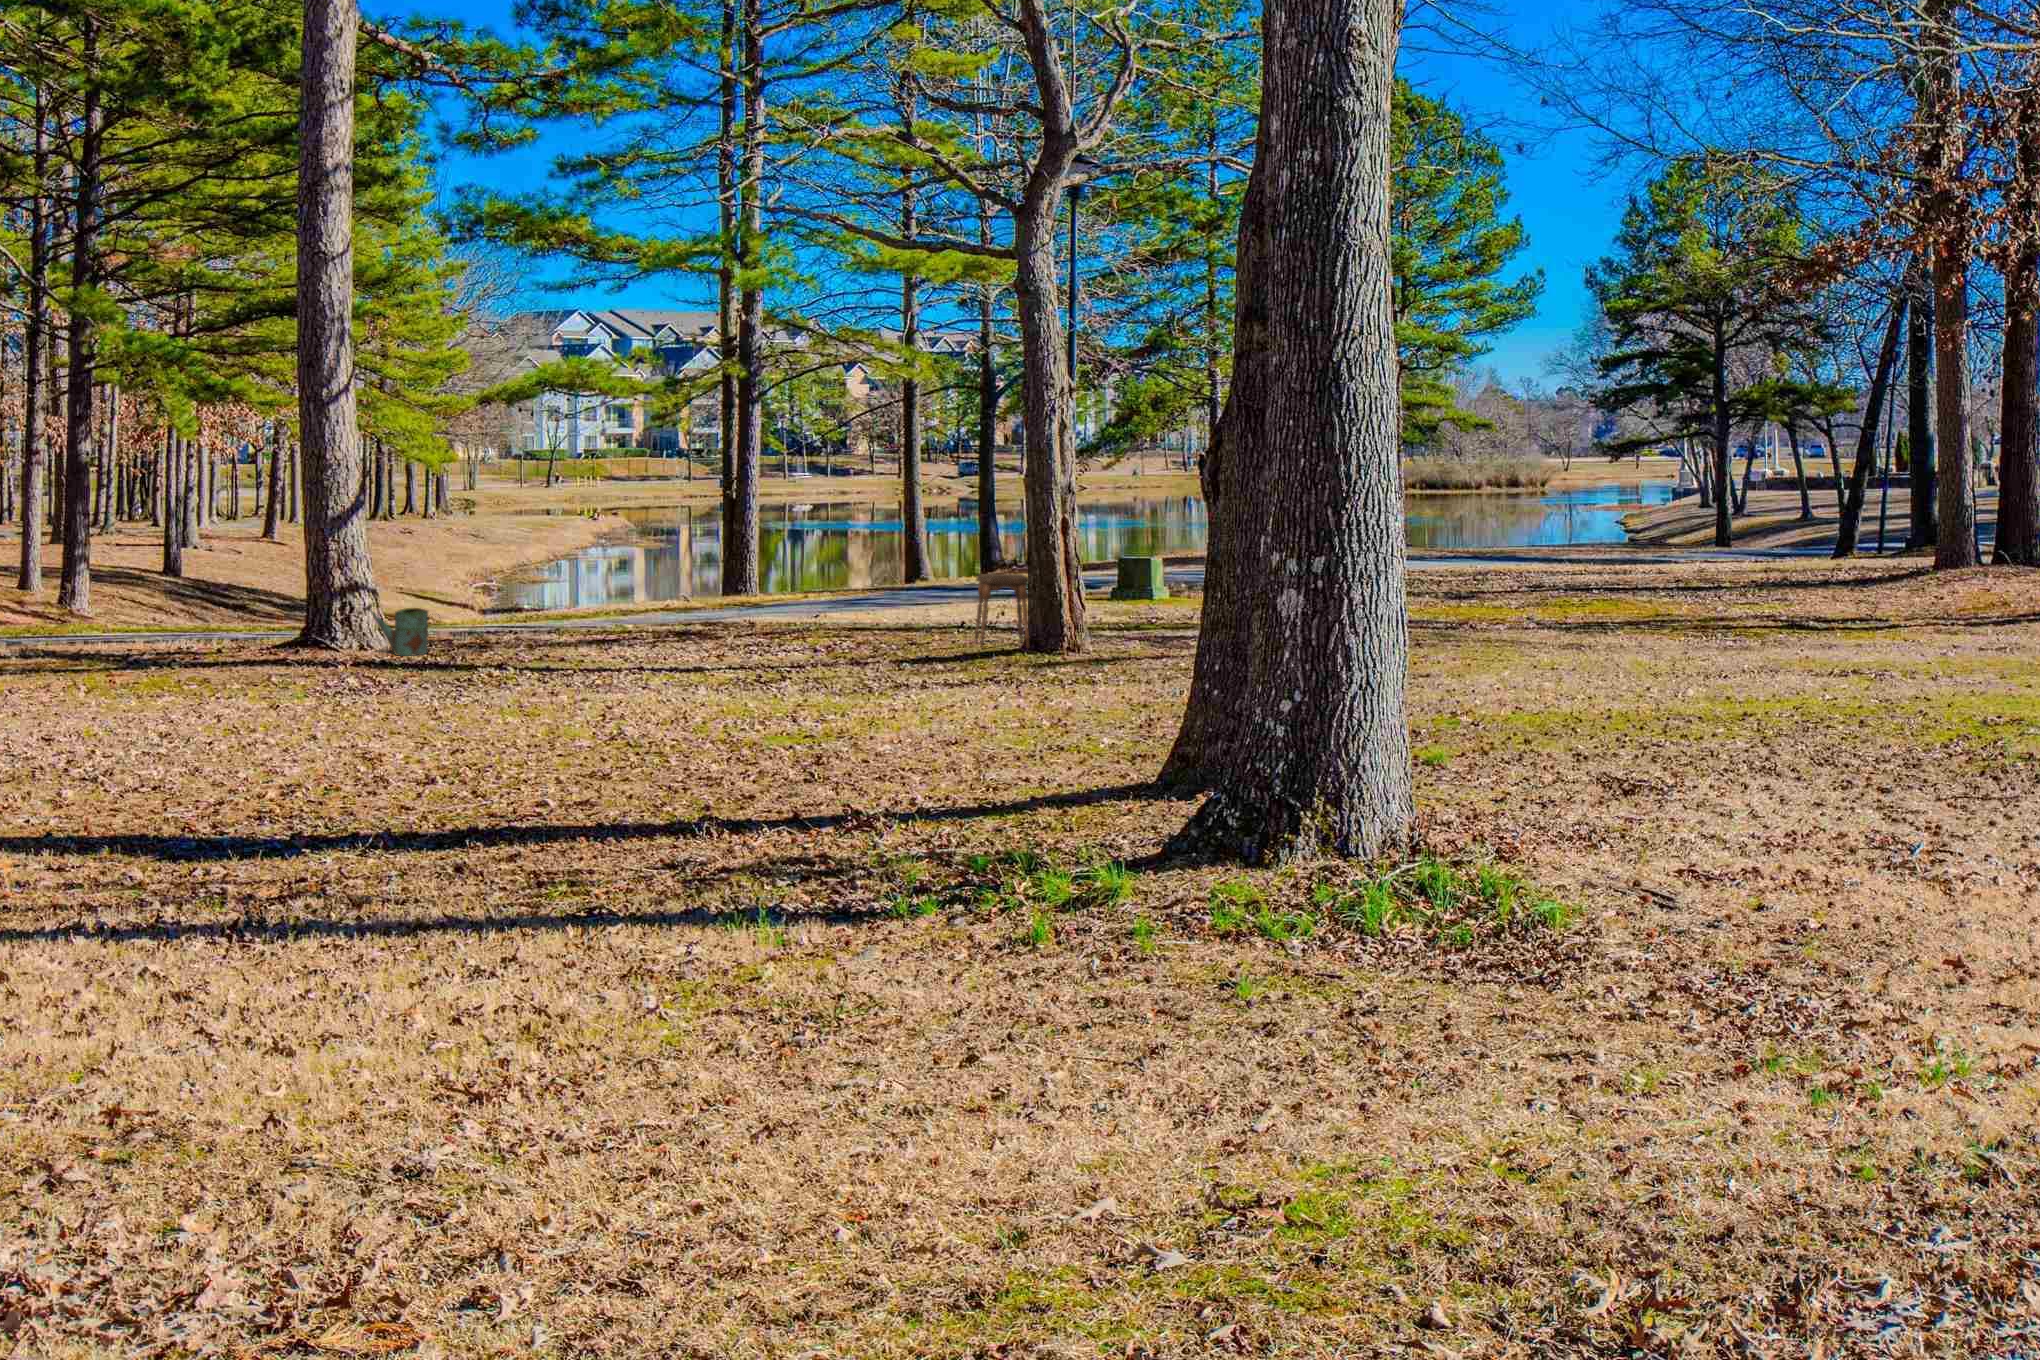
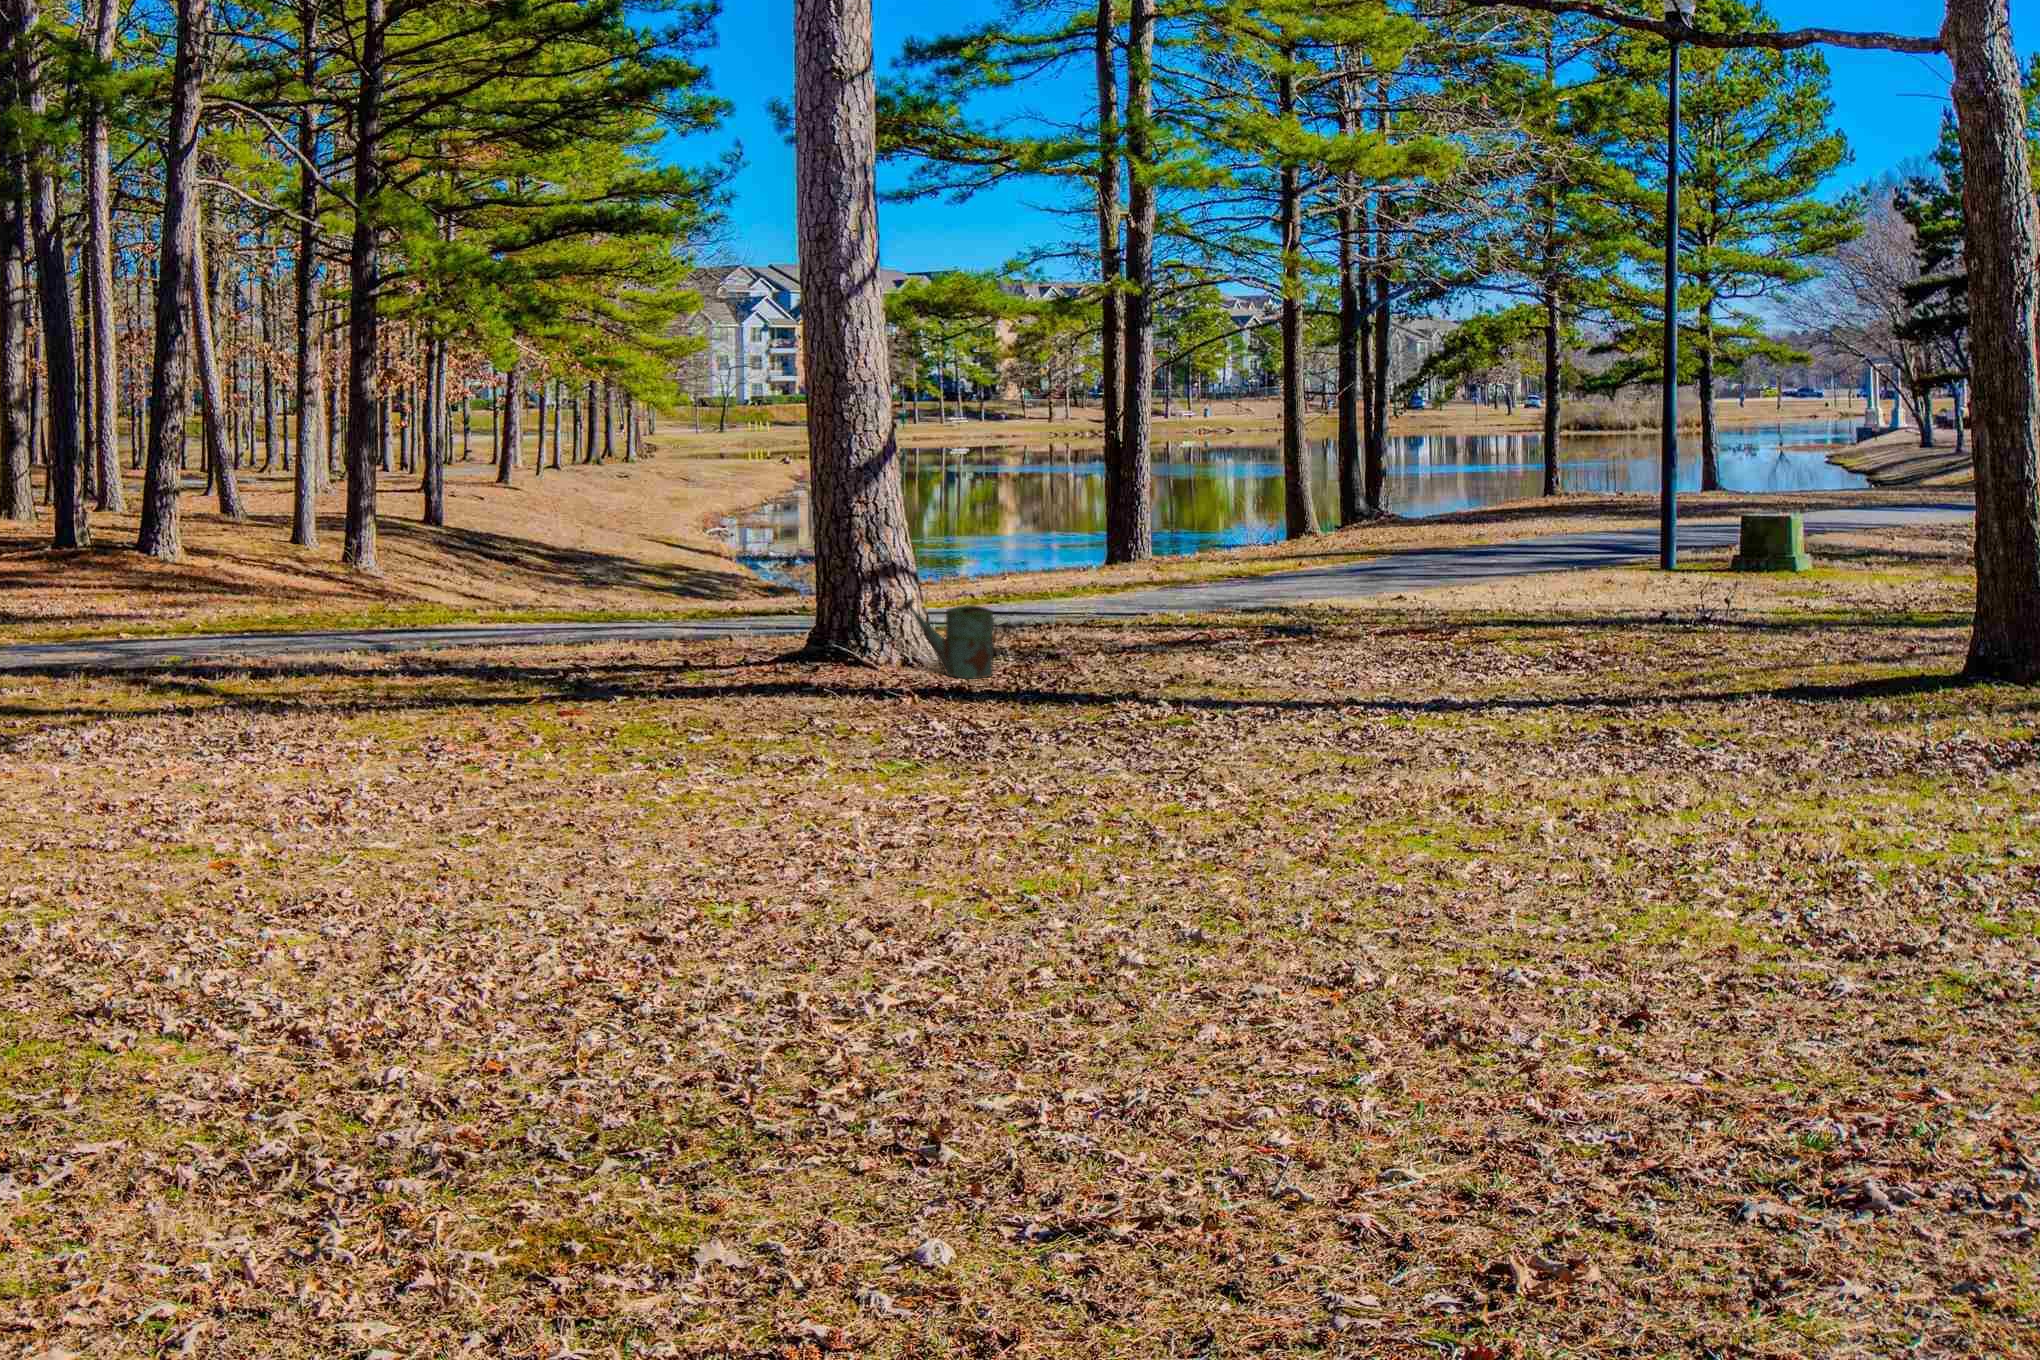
stool: present [974,574,1030,648] -> none [1814,564,1940,688]

